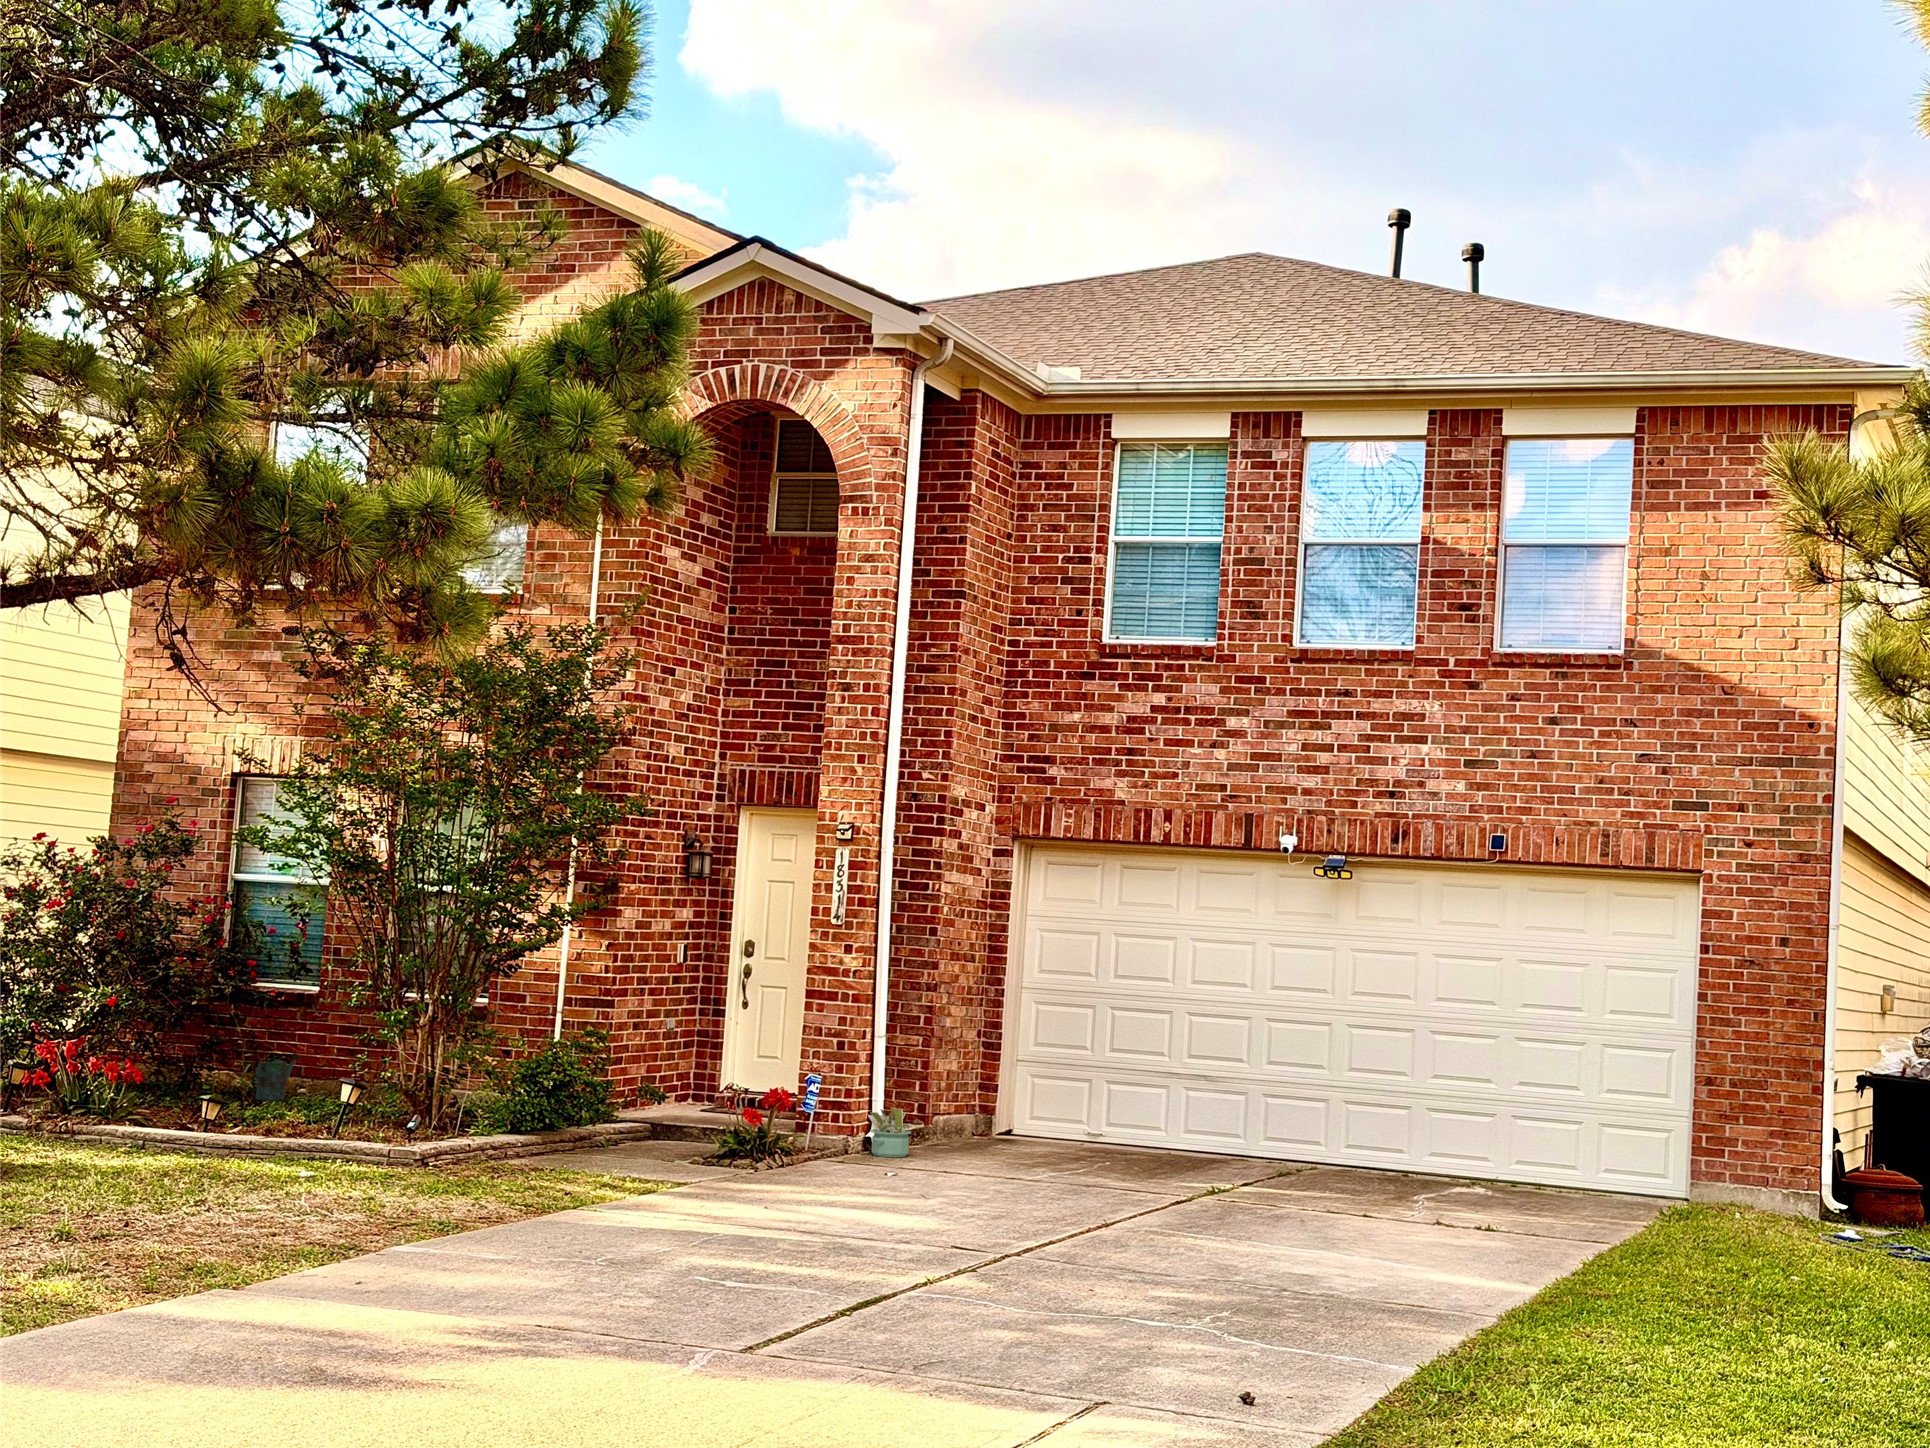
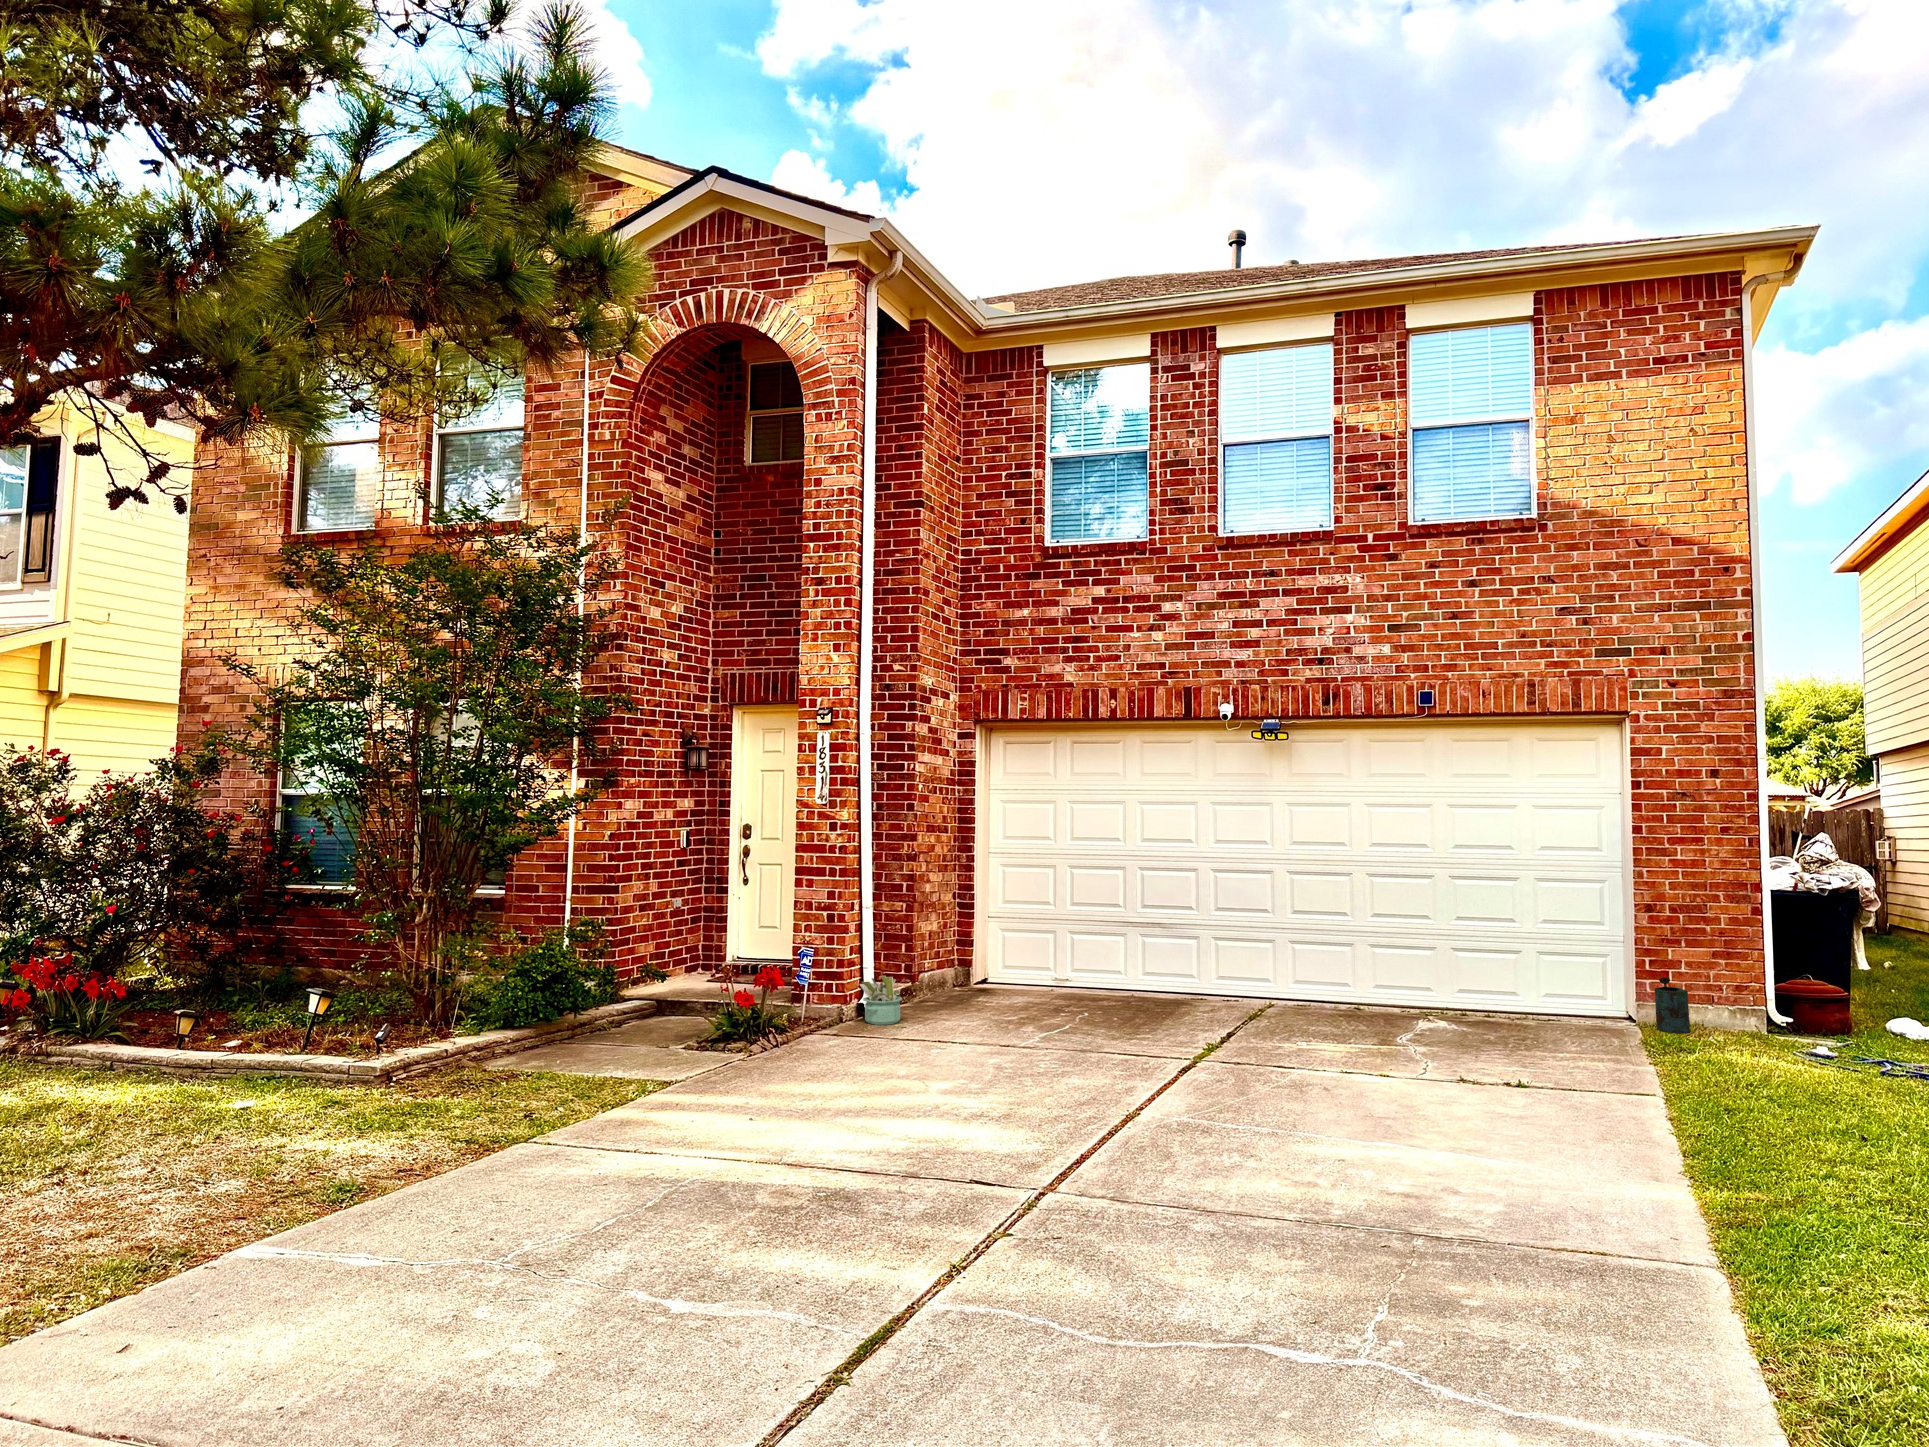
watering can: present [255,1053,301,1101] -> present [1654,977,1690,1033]

